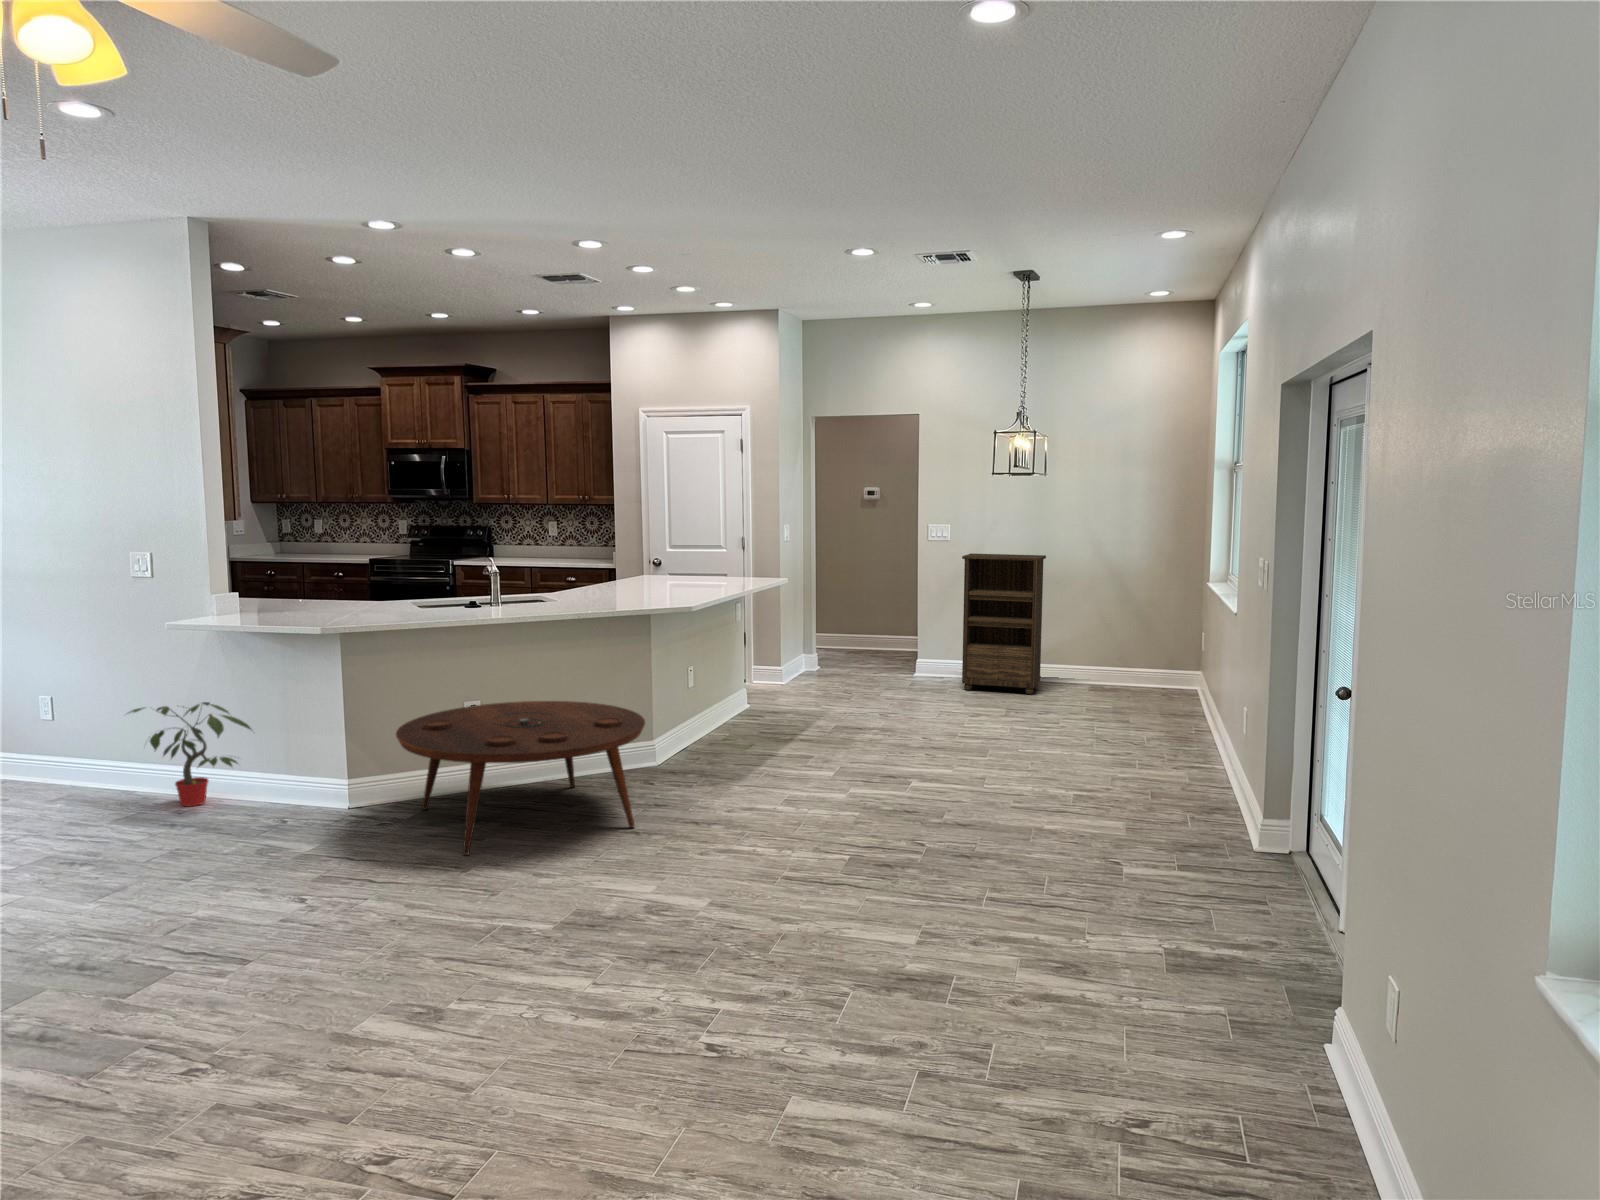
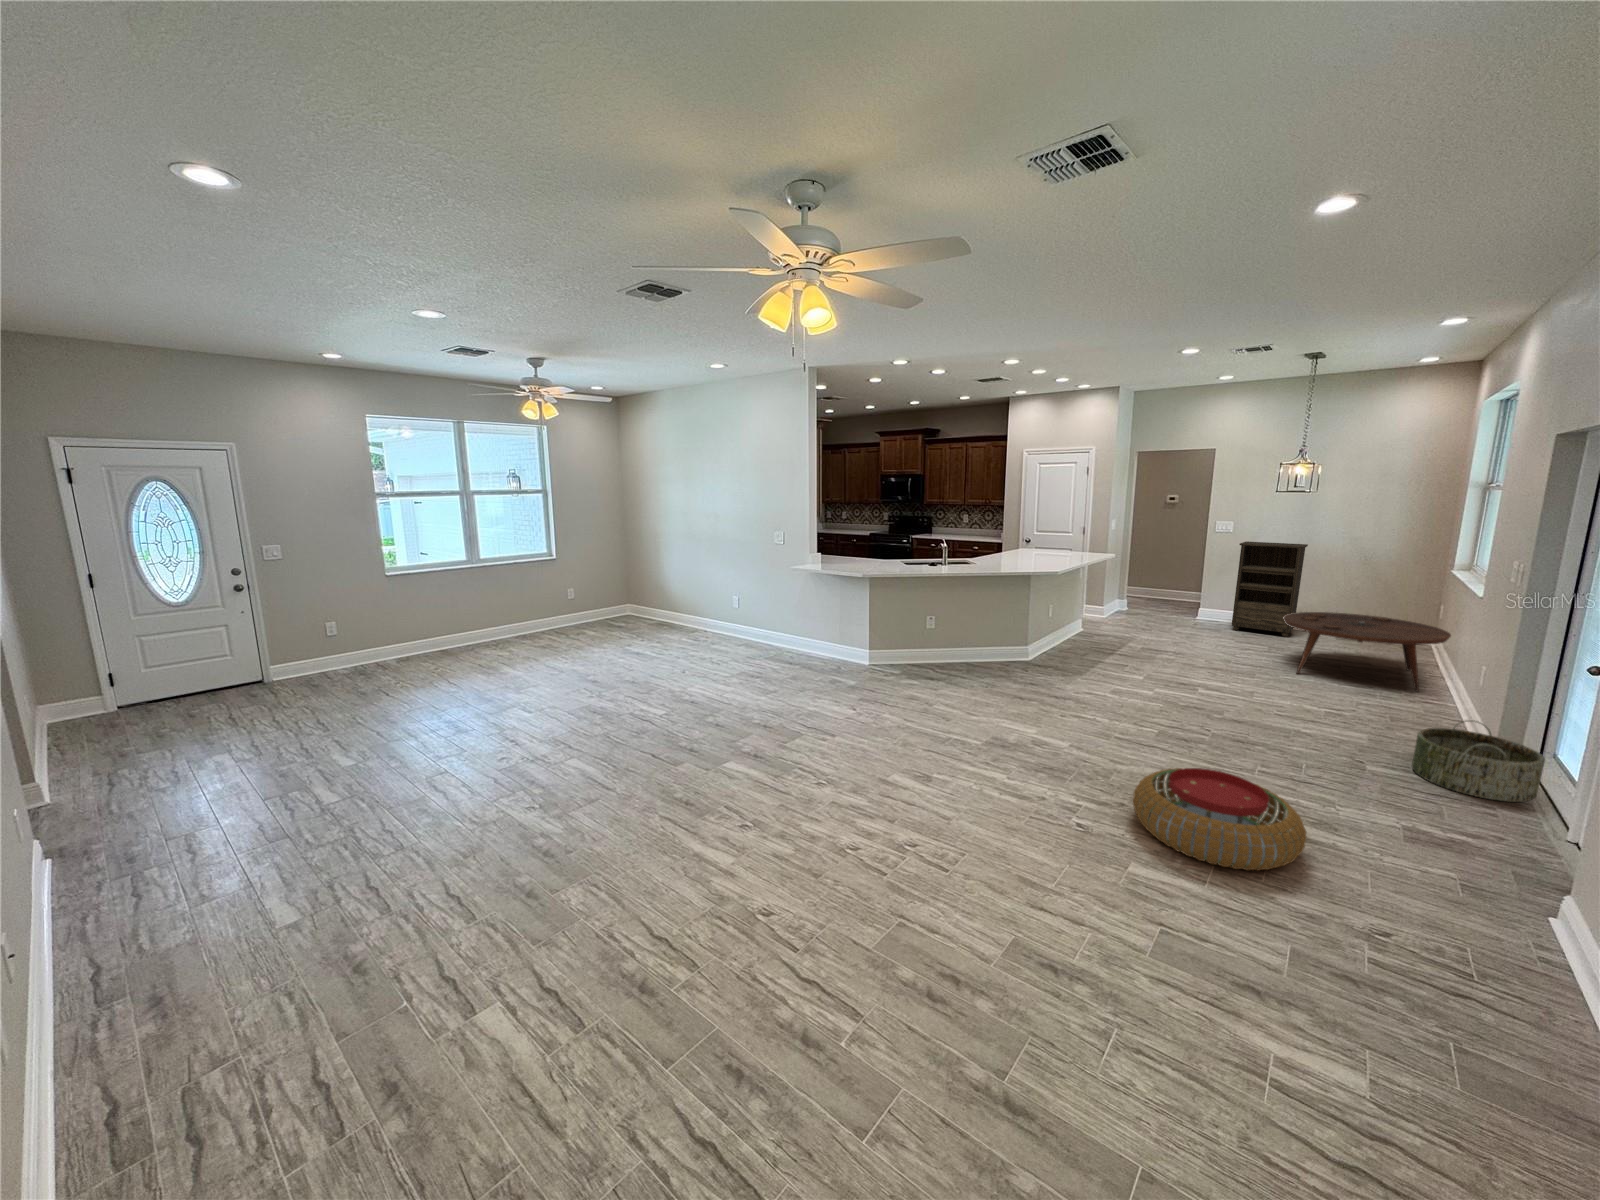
coffee table: present [396,701,645,855] -> present [1284,612,1451,692]
potted plant: present [129,702,251,806] -> none [772,608,828,656]
basket: none [1174,782,1306,890] -> present [1412,720,1545,802]
pouf: none [800,908,1043,1070] -> present [1133,768,1306,871]

